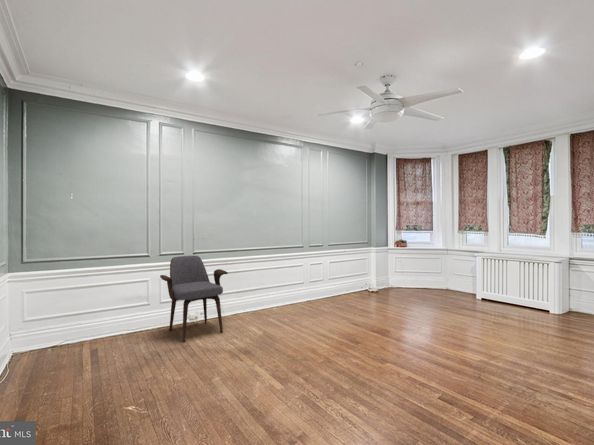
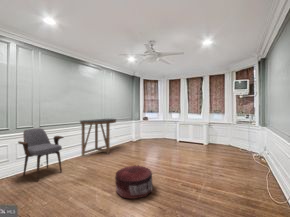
console table: none [261,242,330,311] -> present [80,119,116,156]
pouf: none [291,338,370,407] -> present [115,166,153,199]

